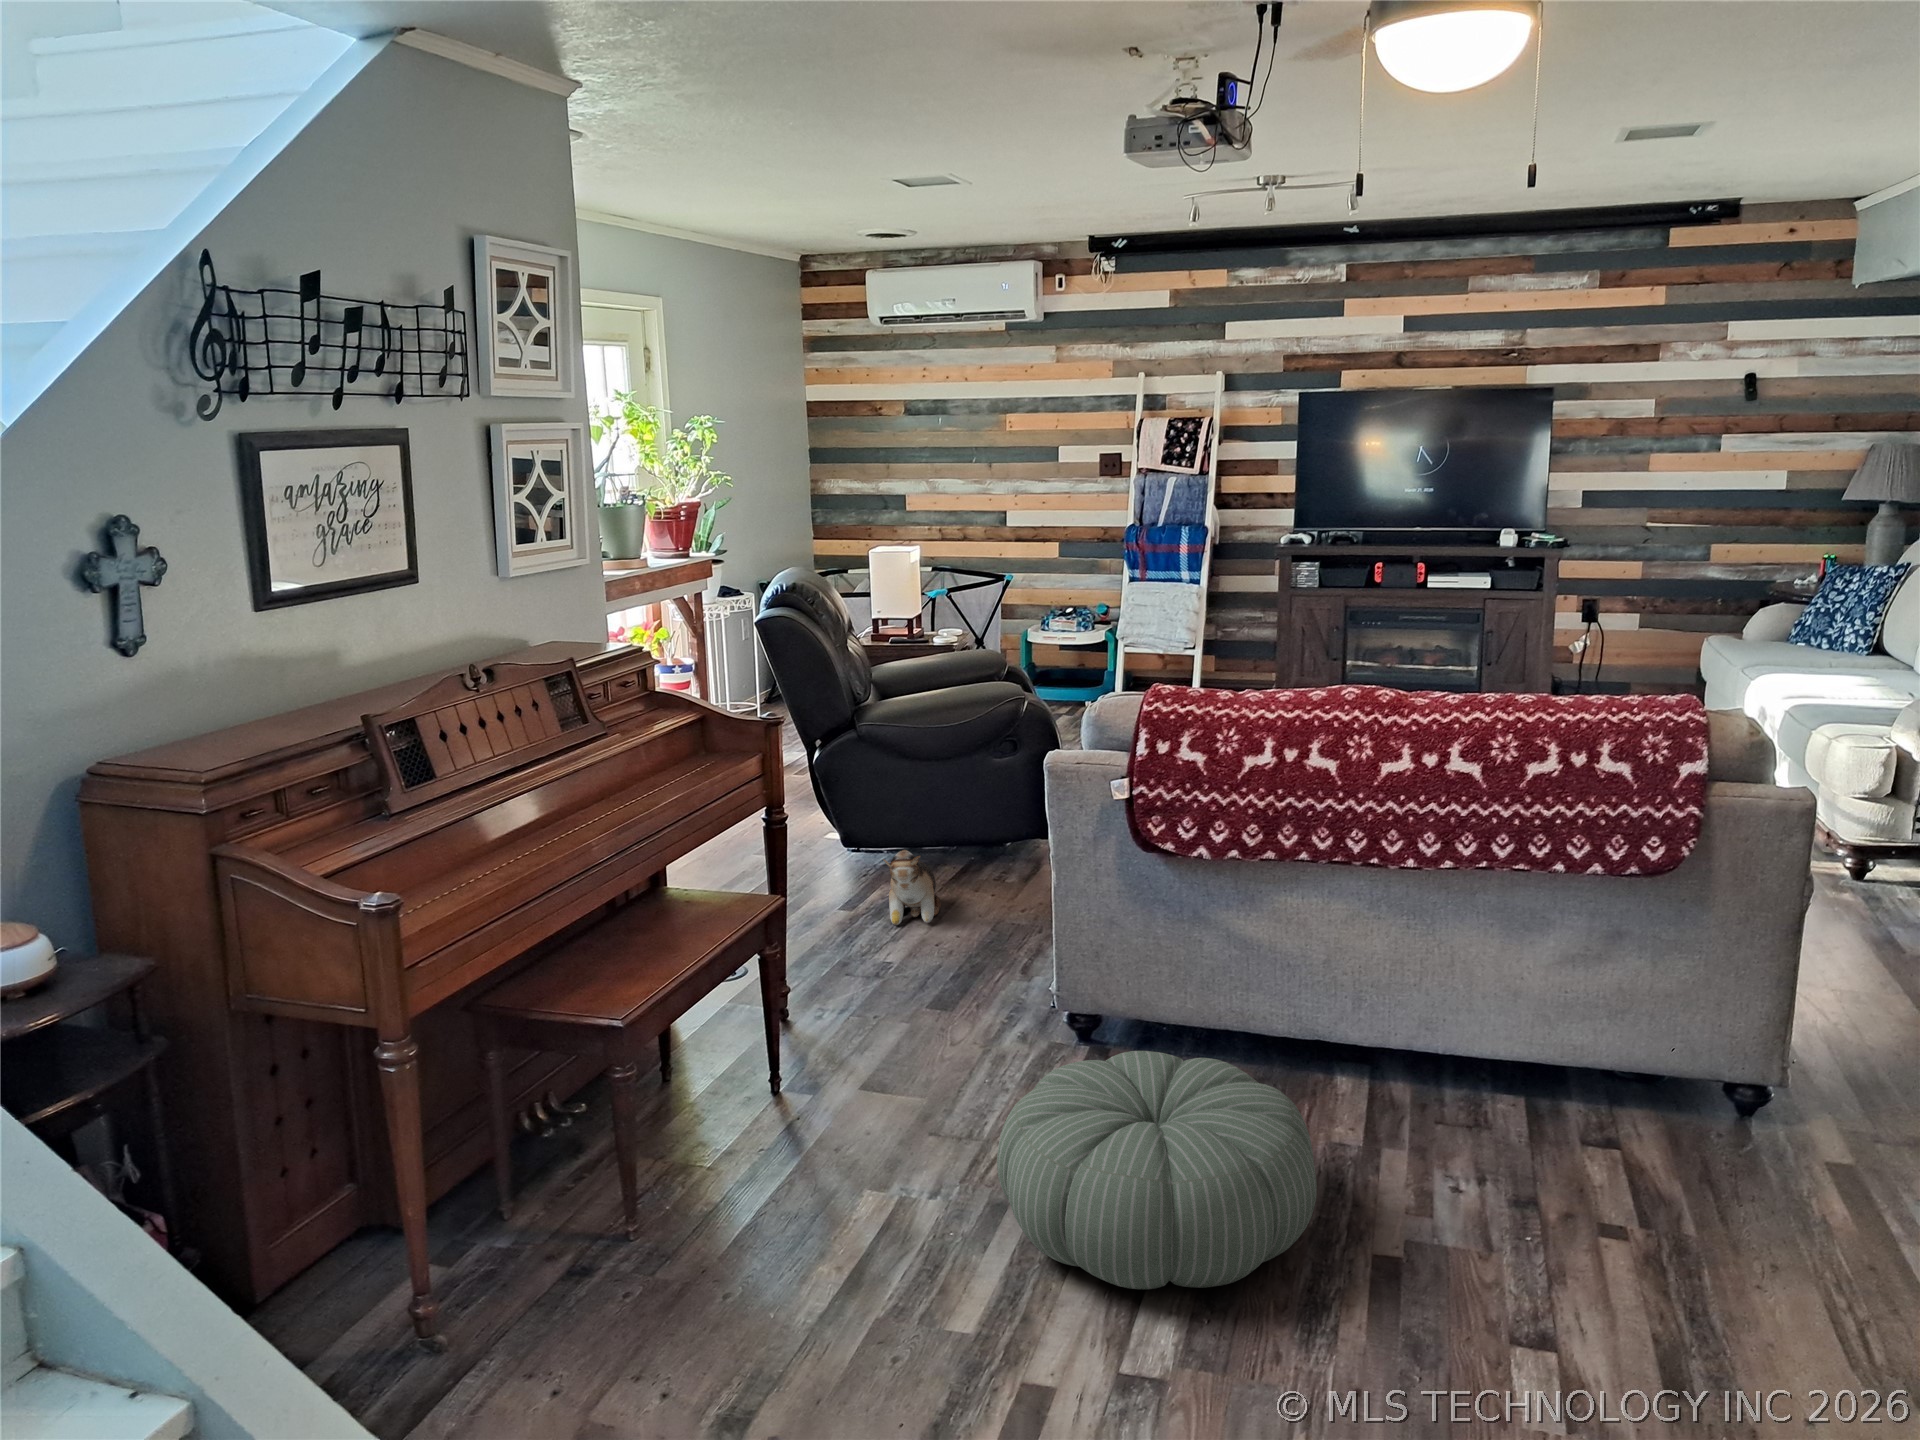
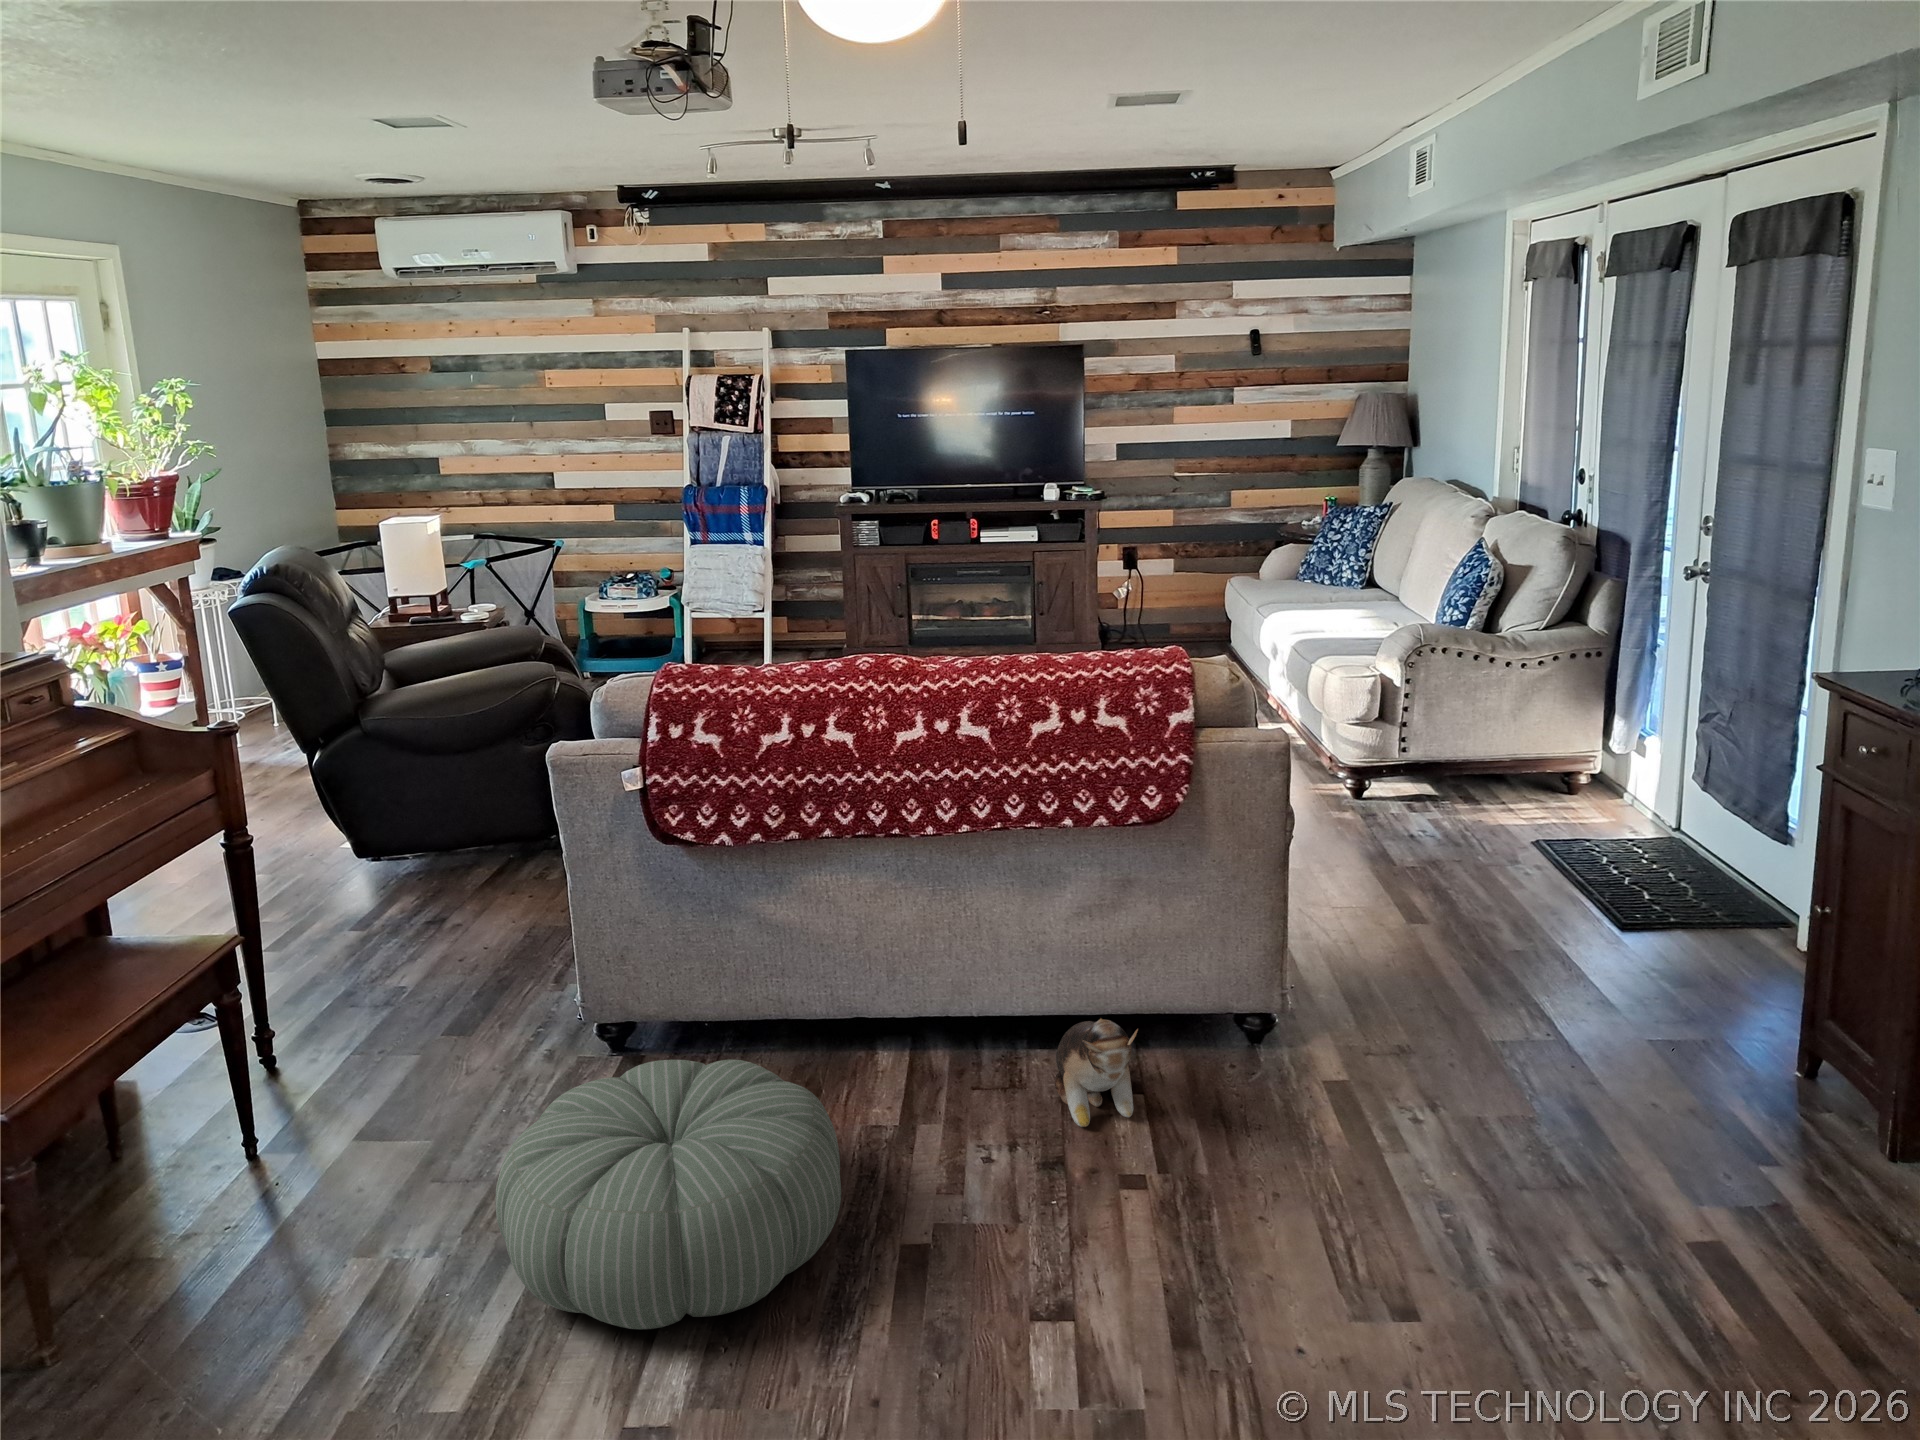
plush toy: present [883,850,941,925] -> present [1055,1018,1138,1127]

